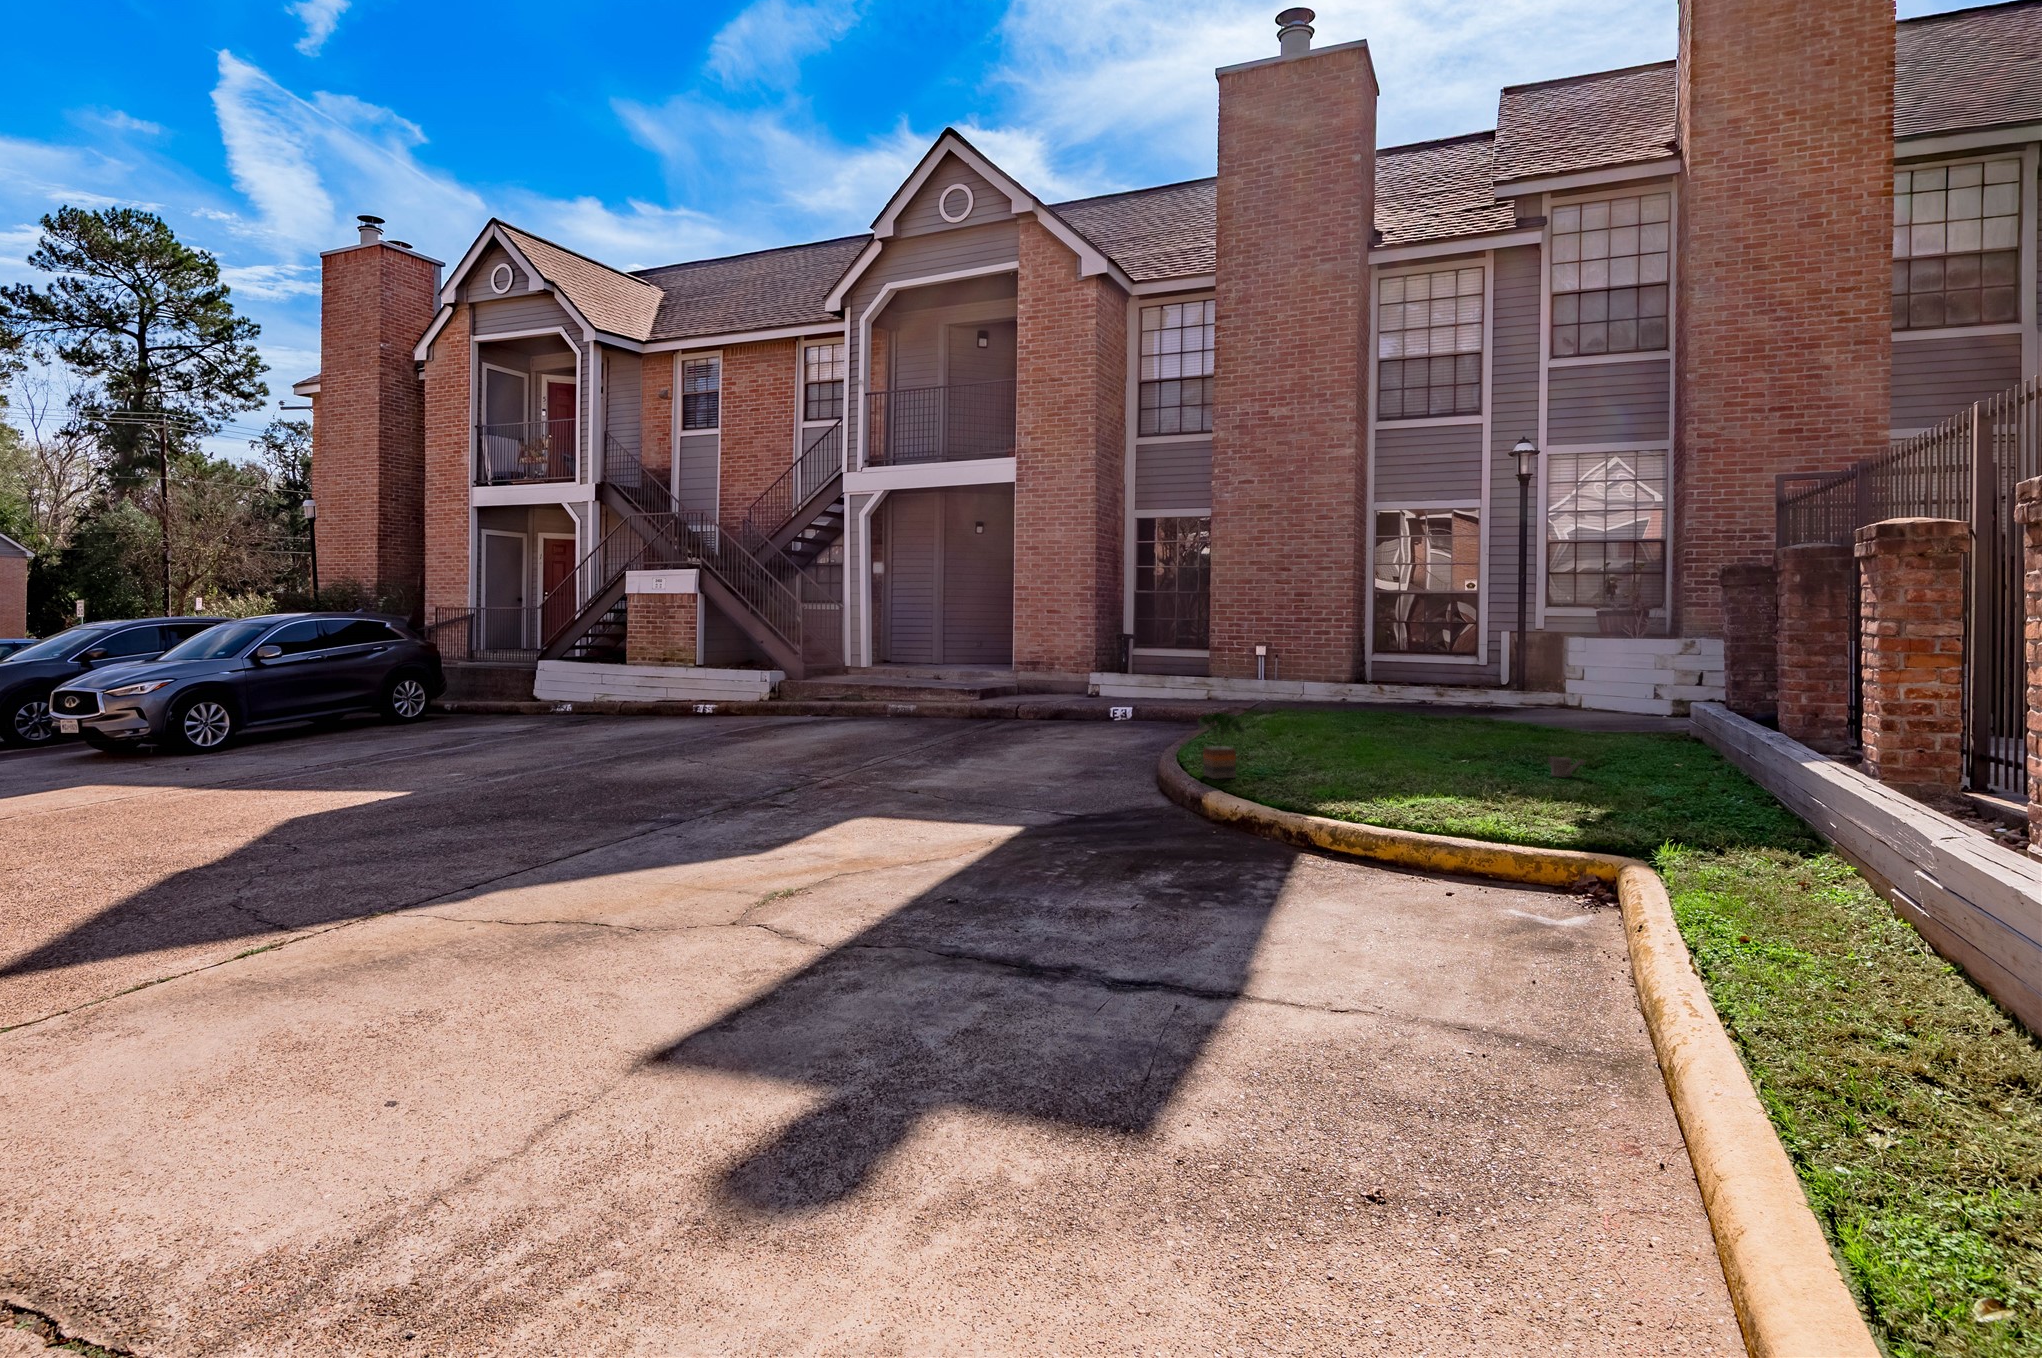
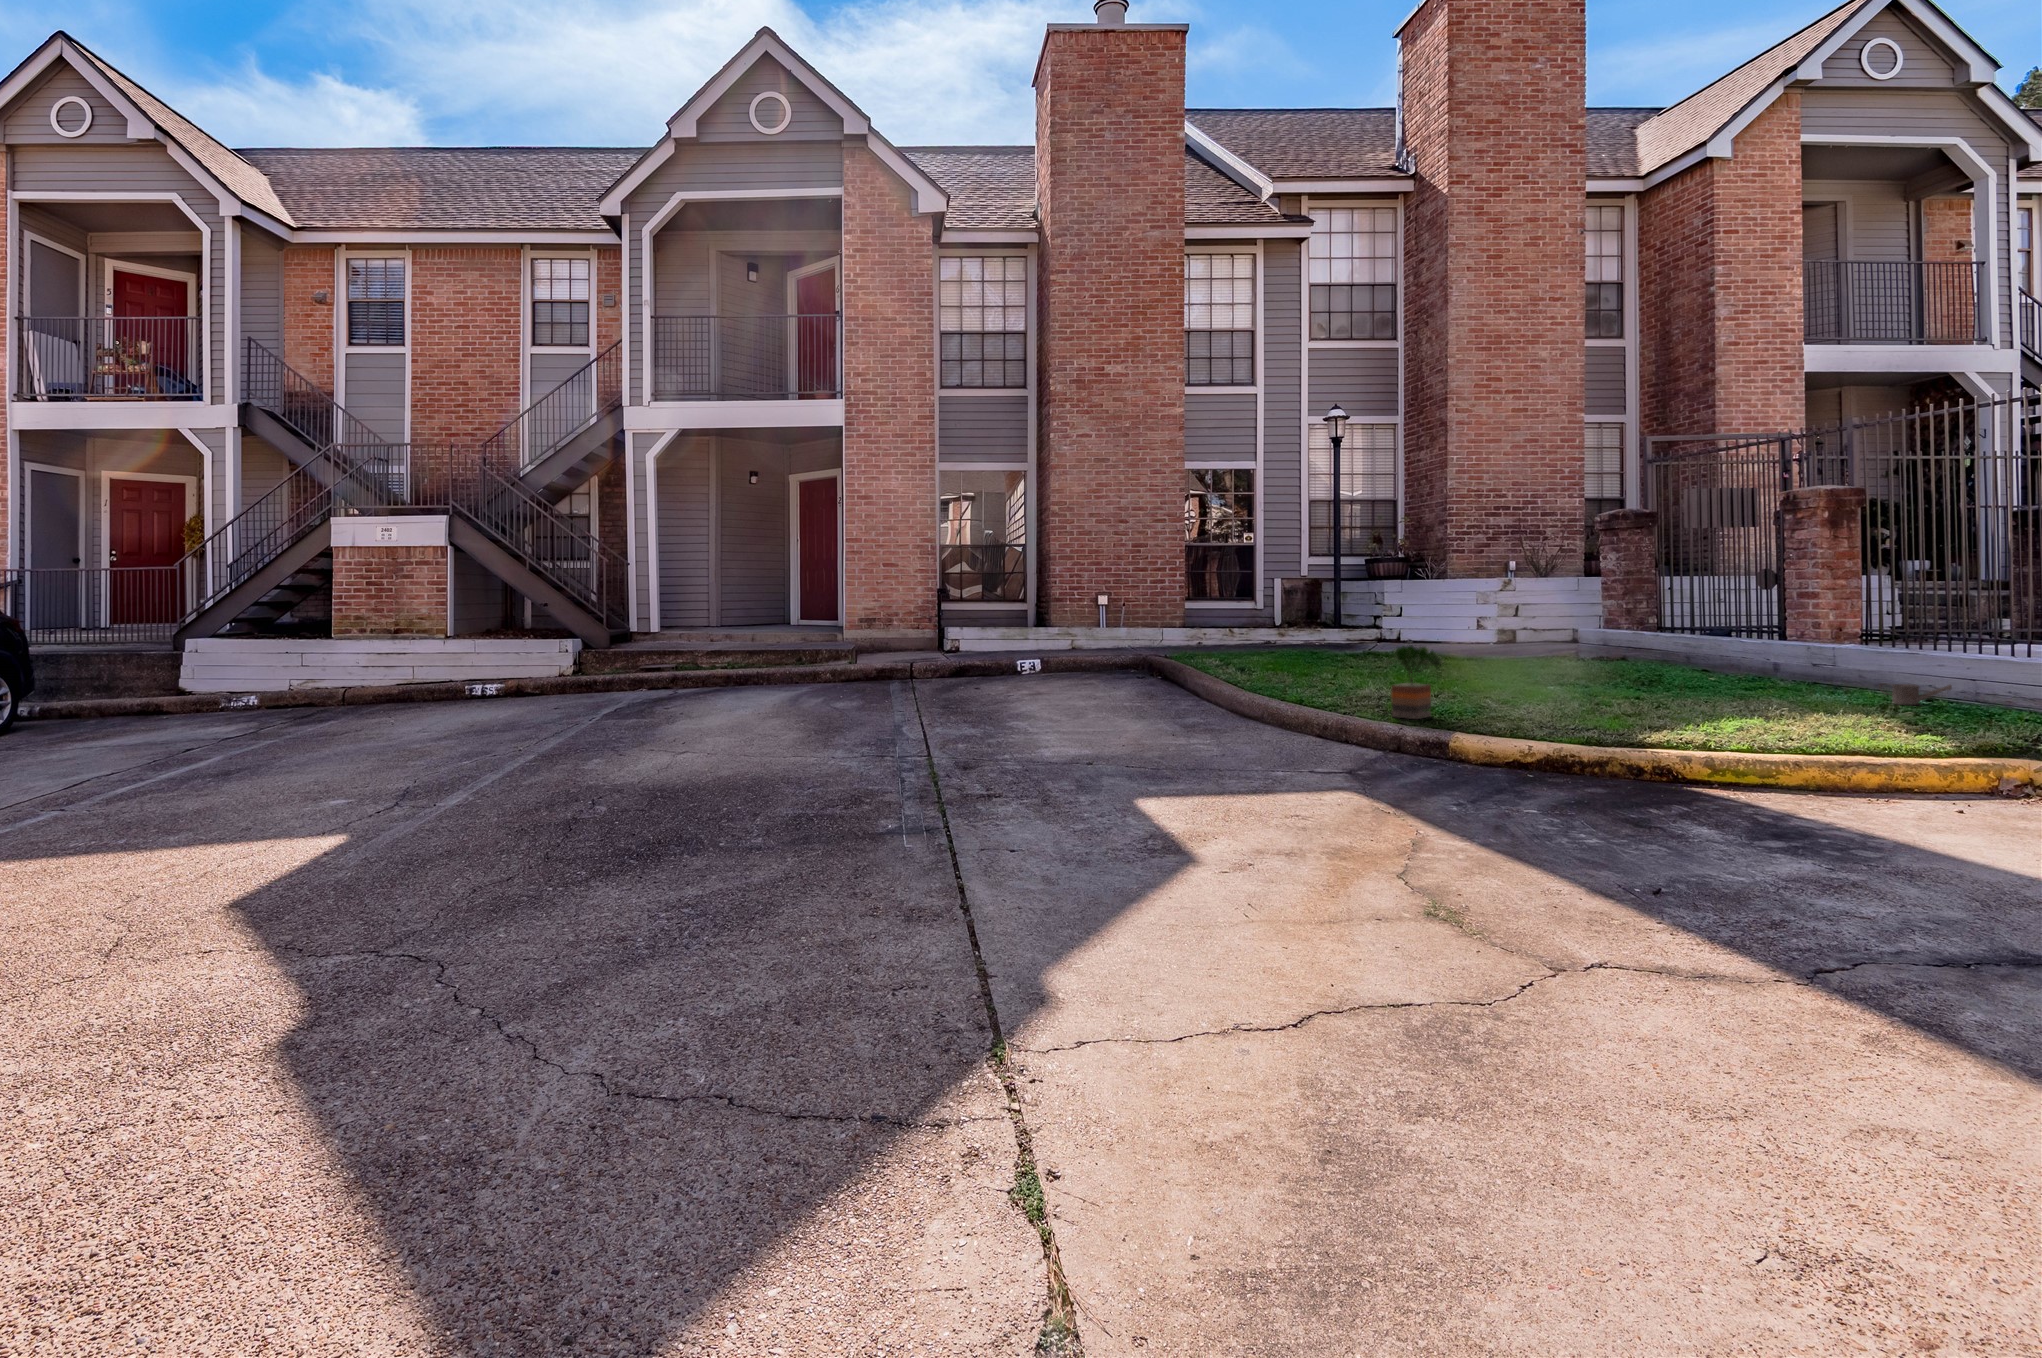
watering can: present [1548,756,1584,778] -> present [1879,683,1952,705]

